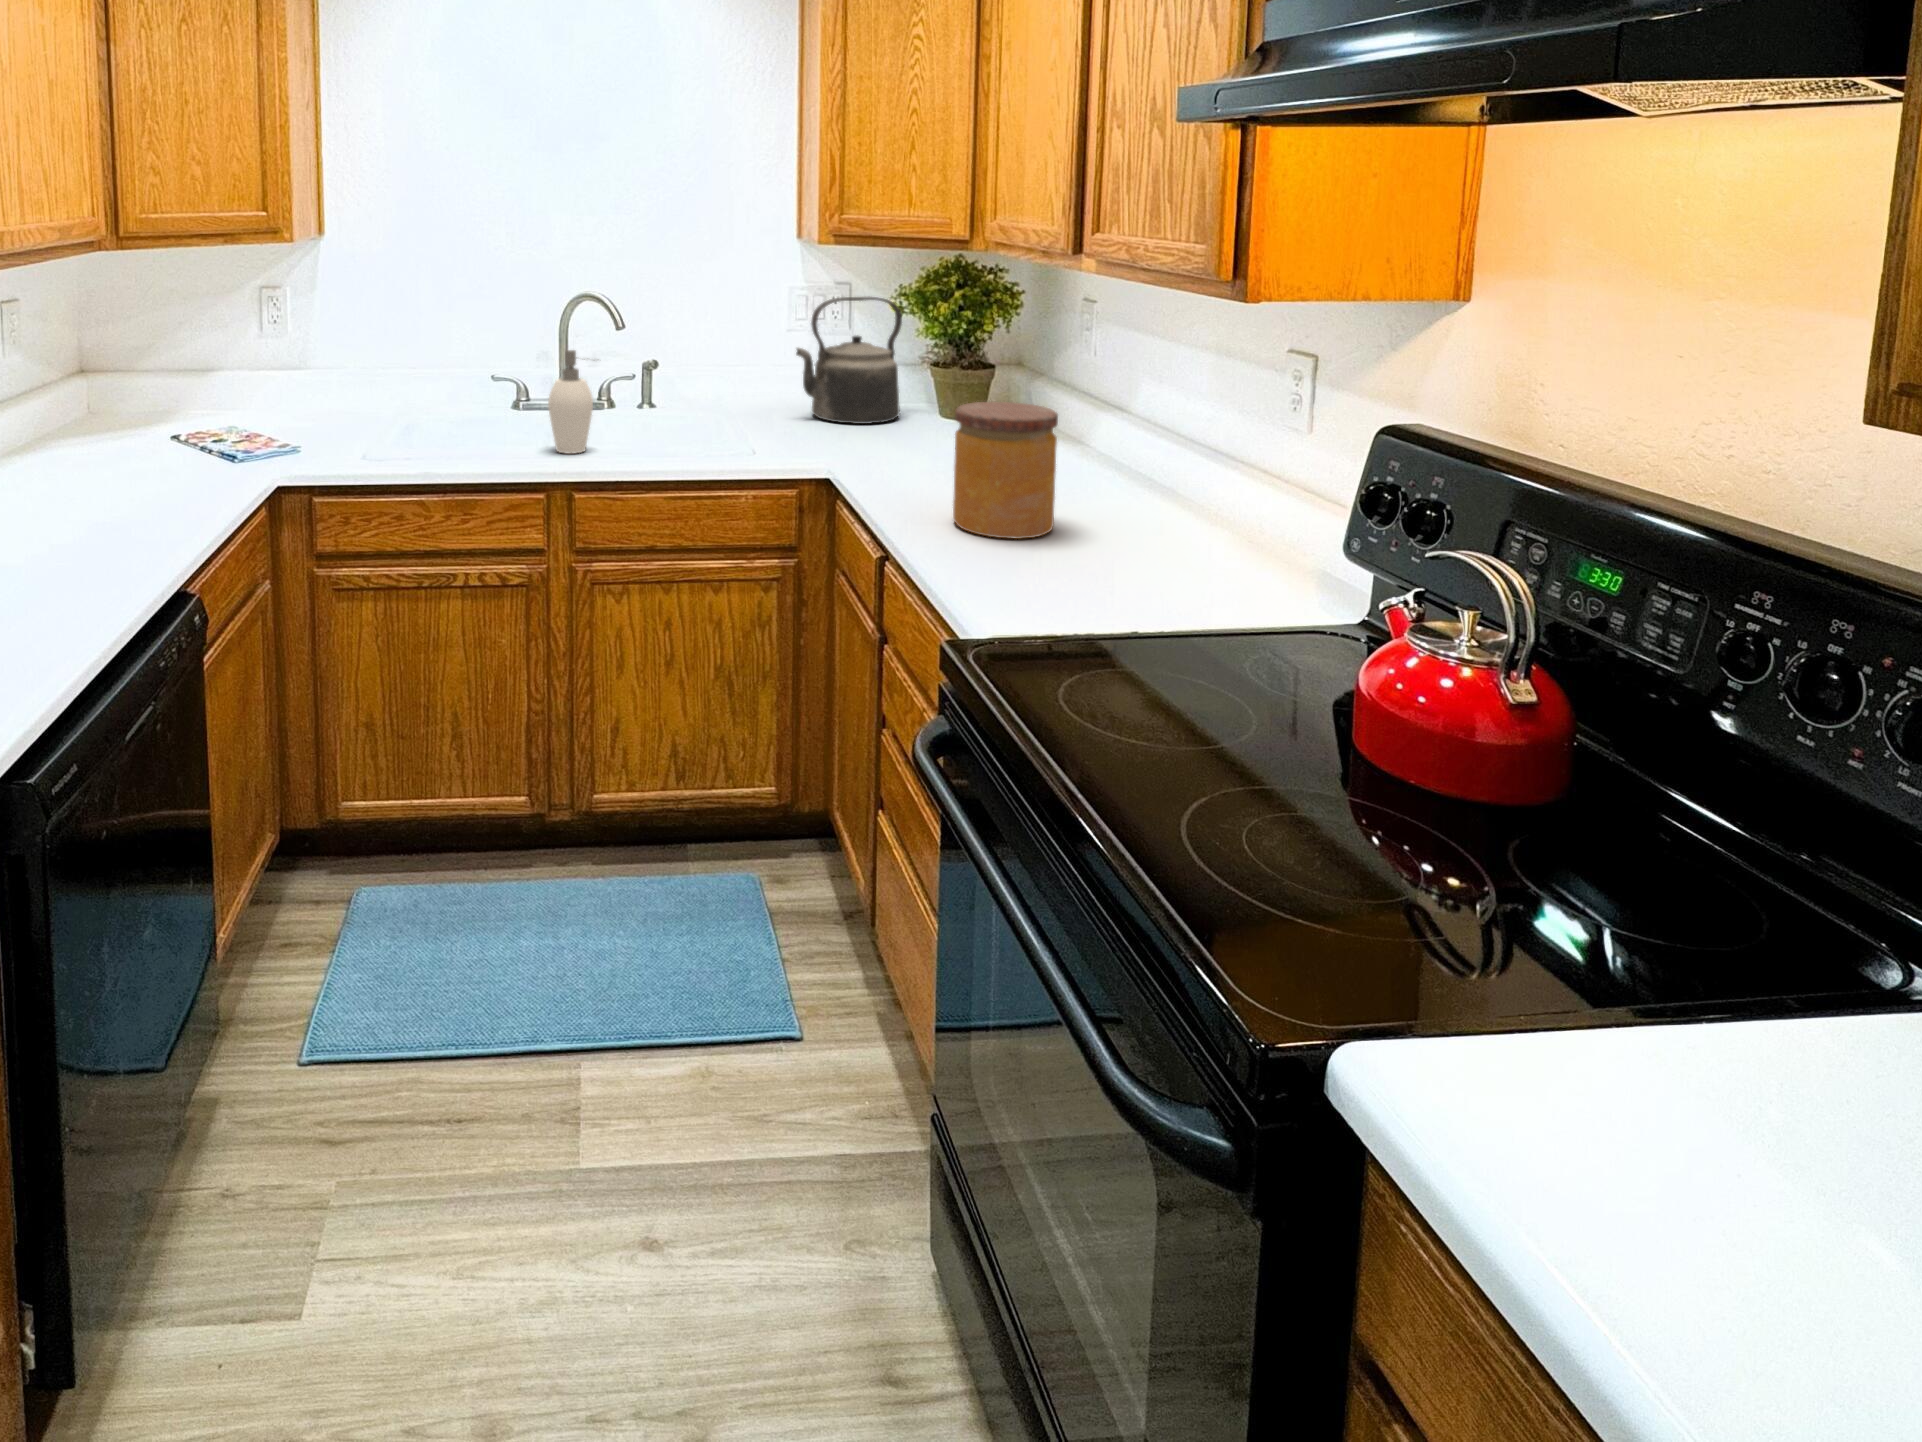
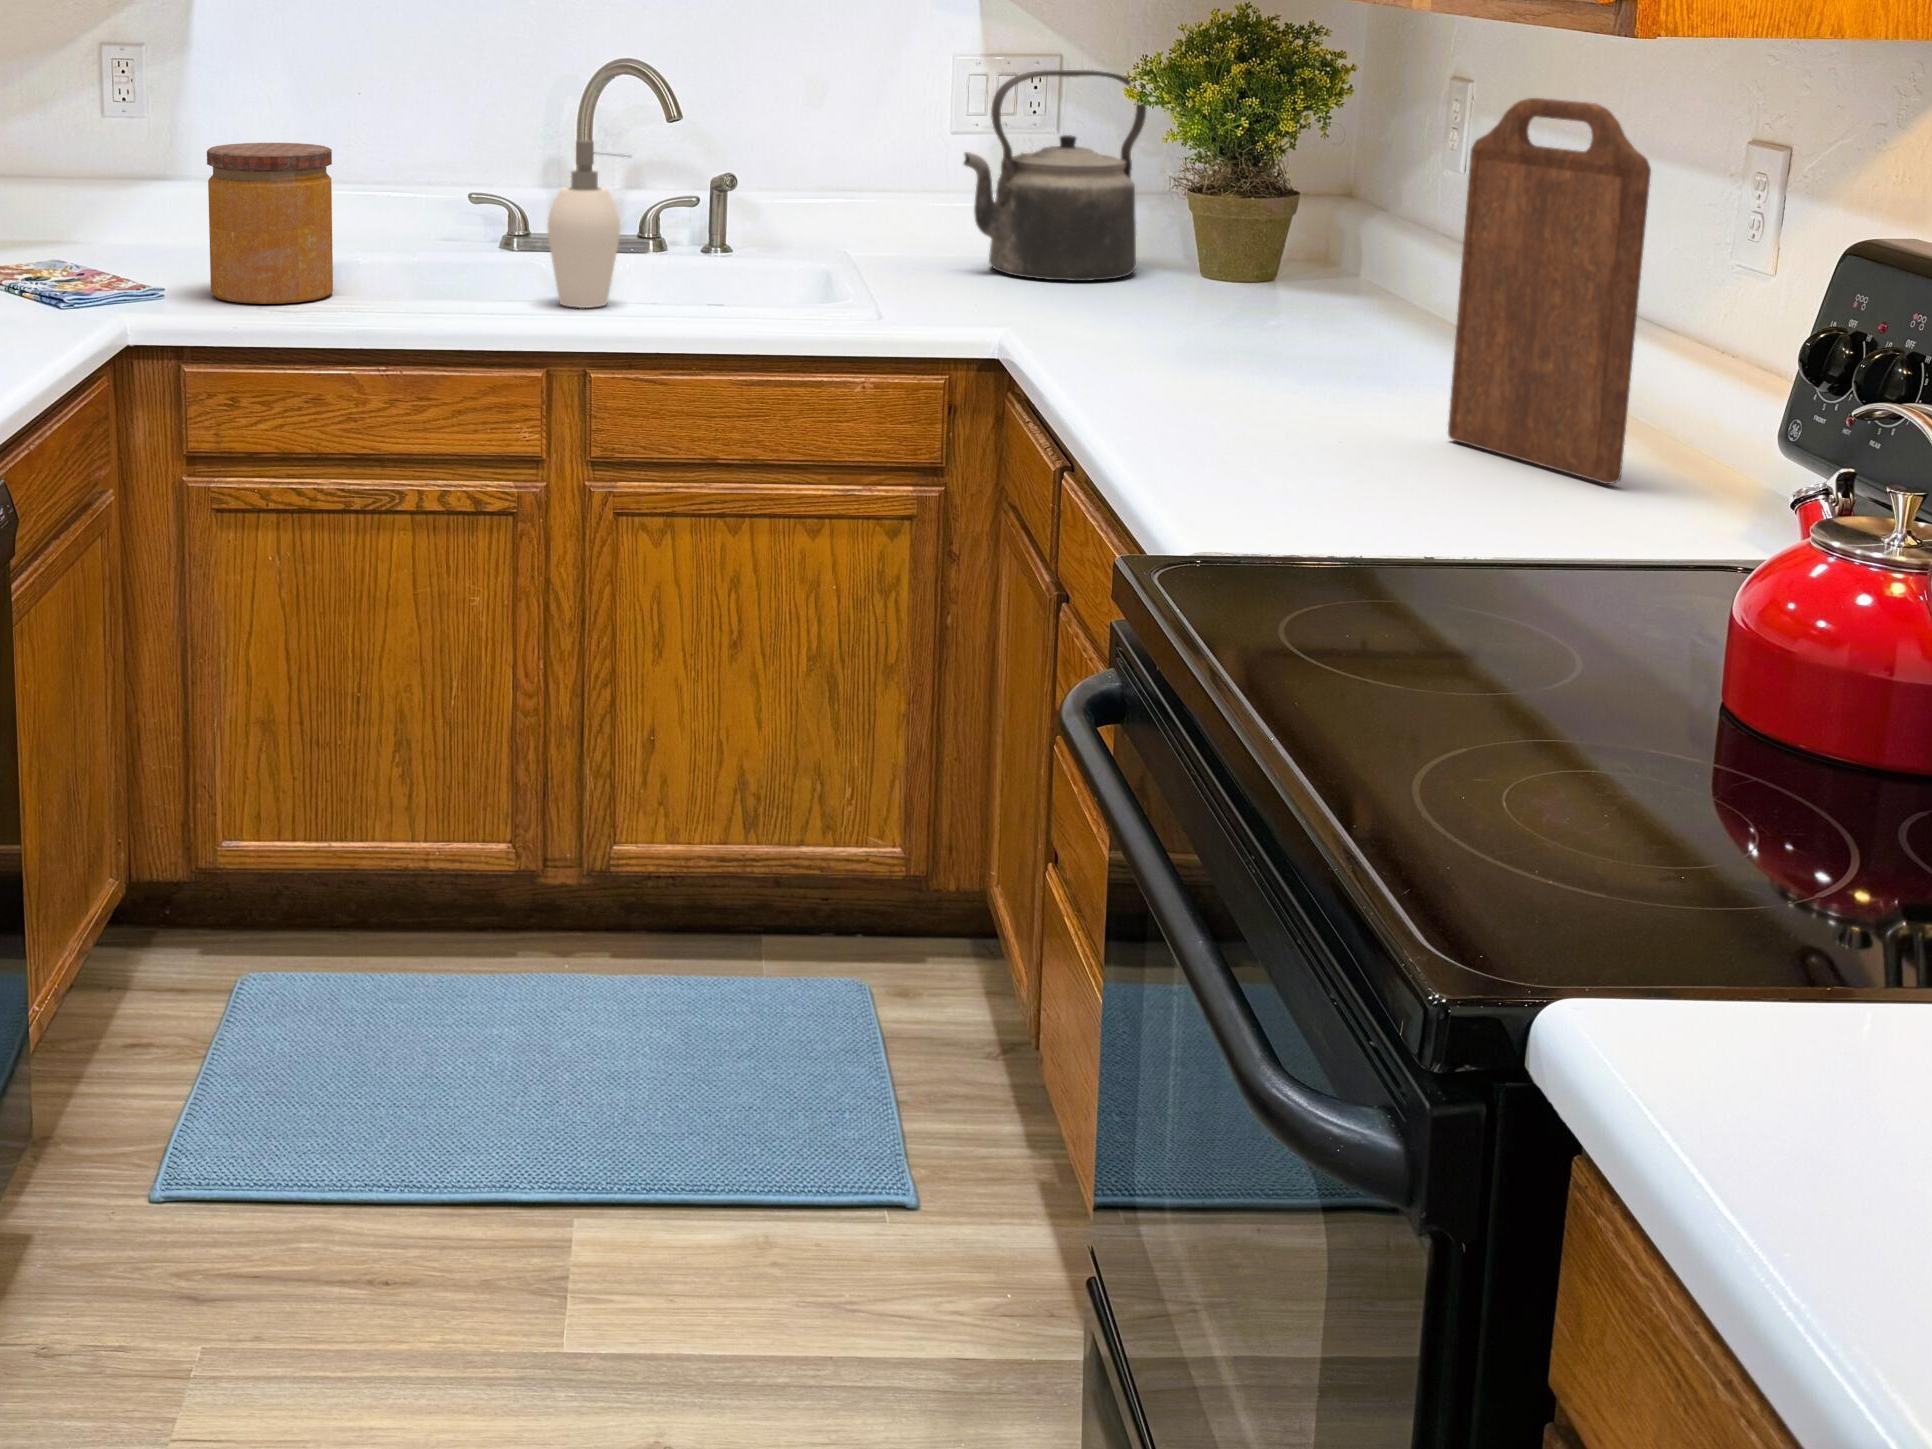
cutting board: none [1121,331,1247,572] -> present [1448,98,1651,484]
jar: present [953,402,1058,539] -> present [207,143,333,304]

